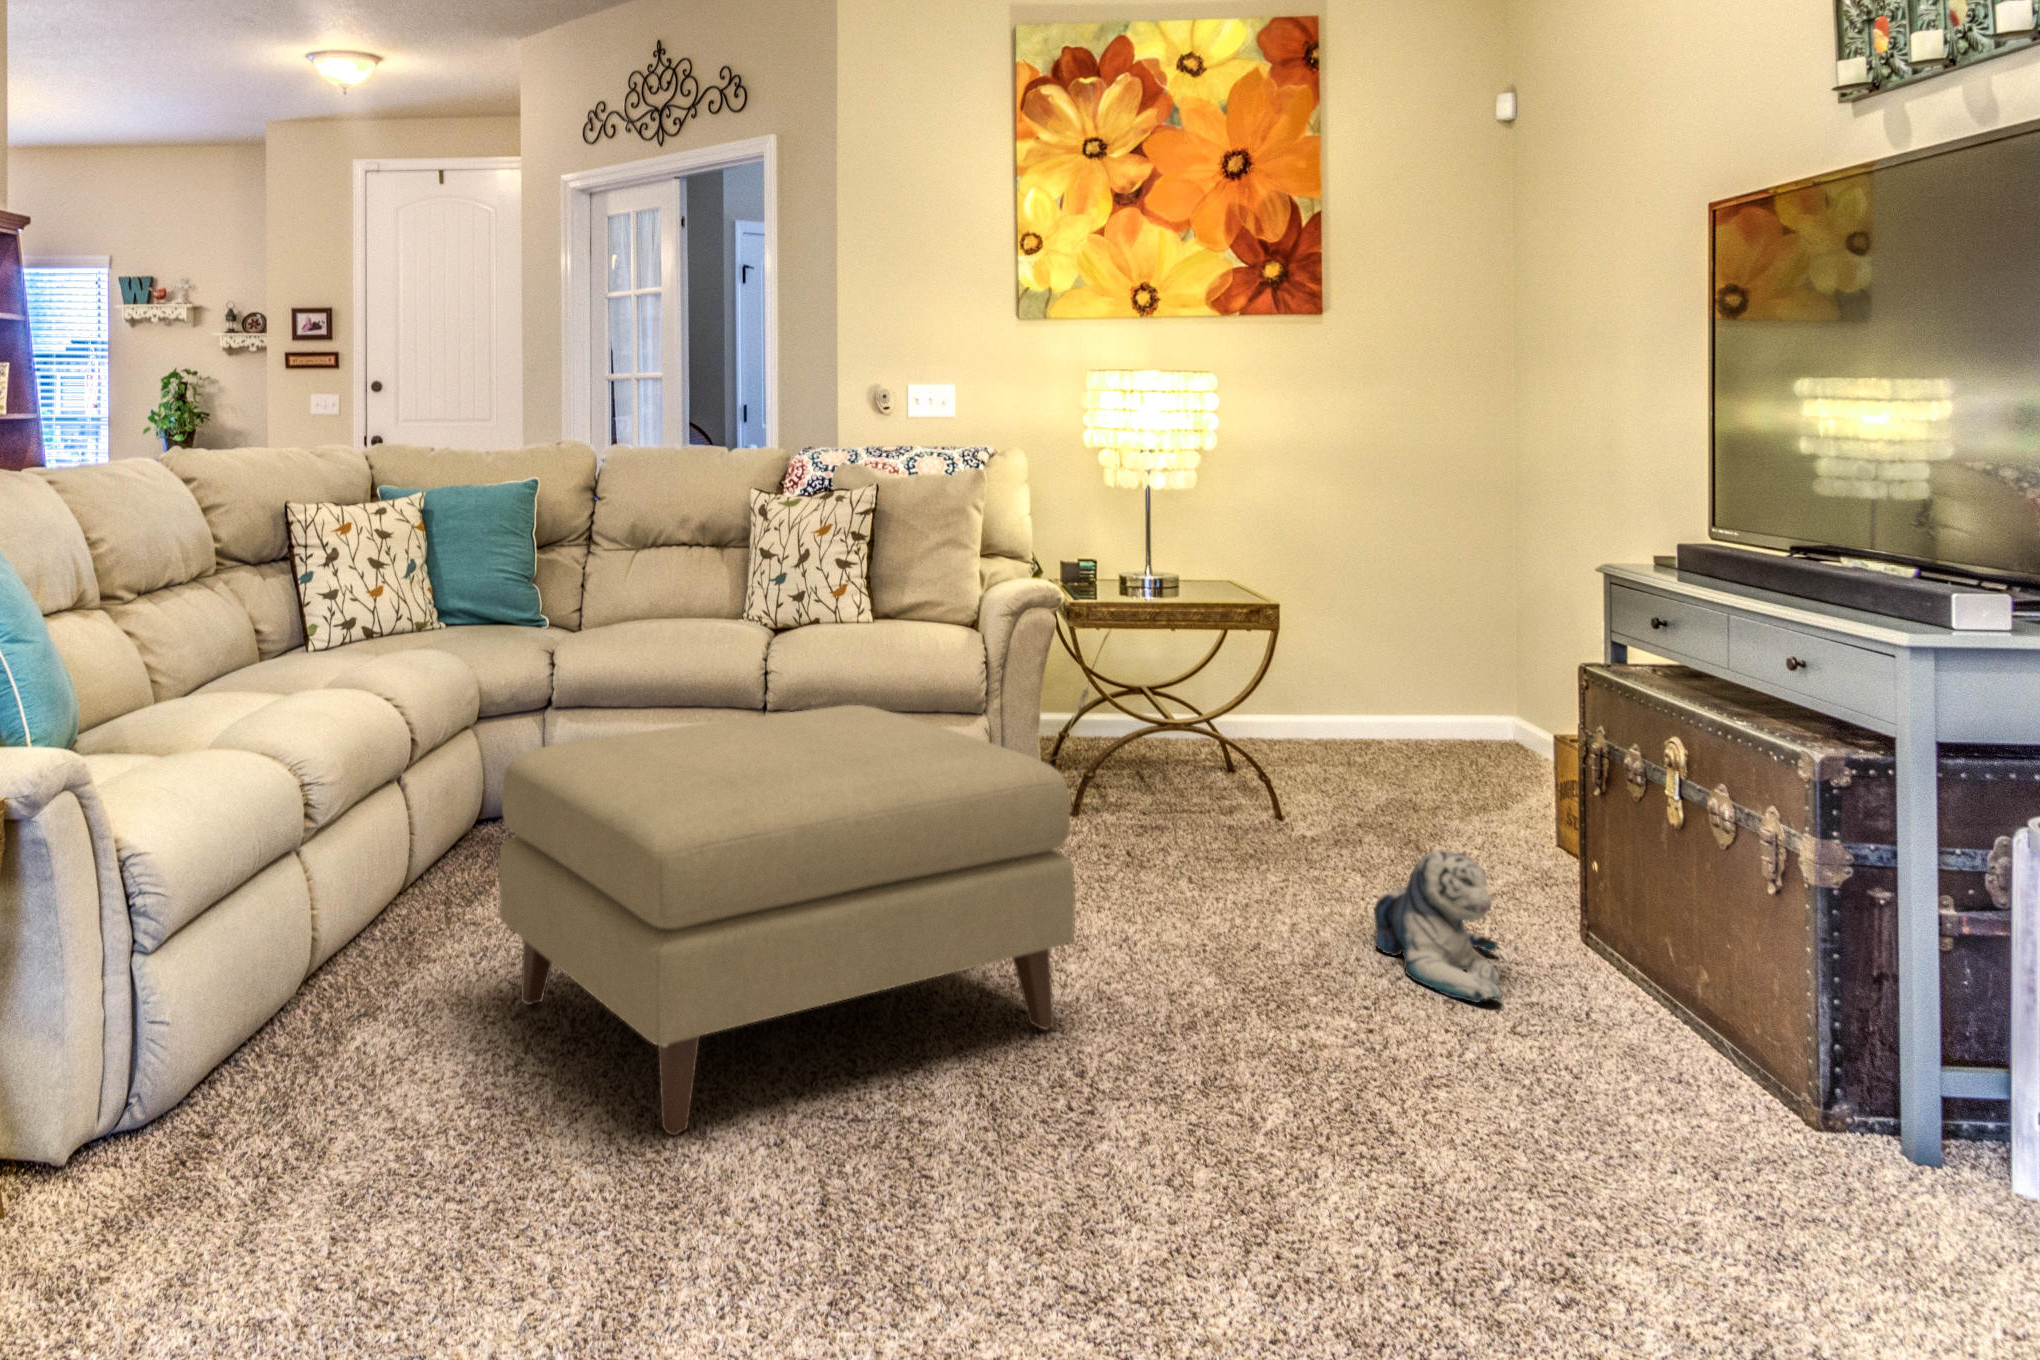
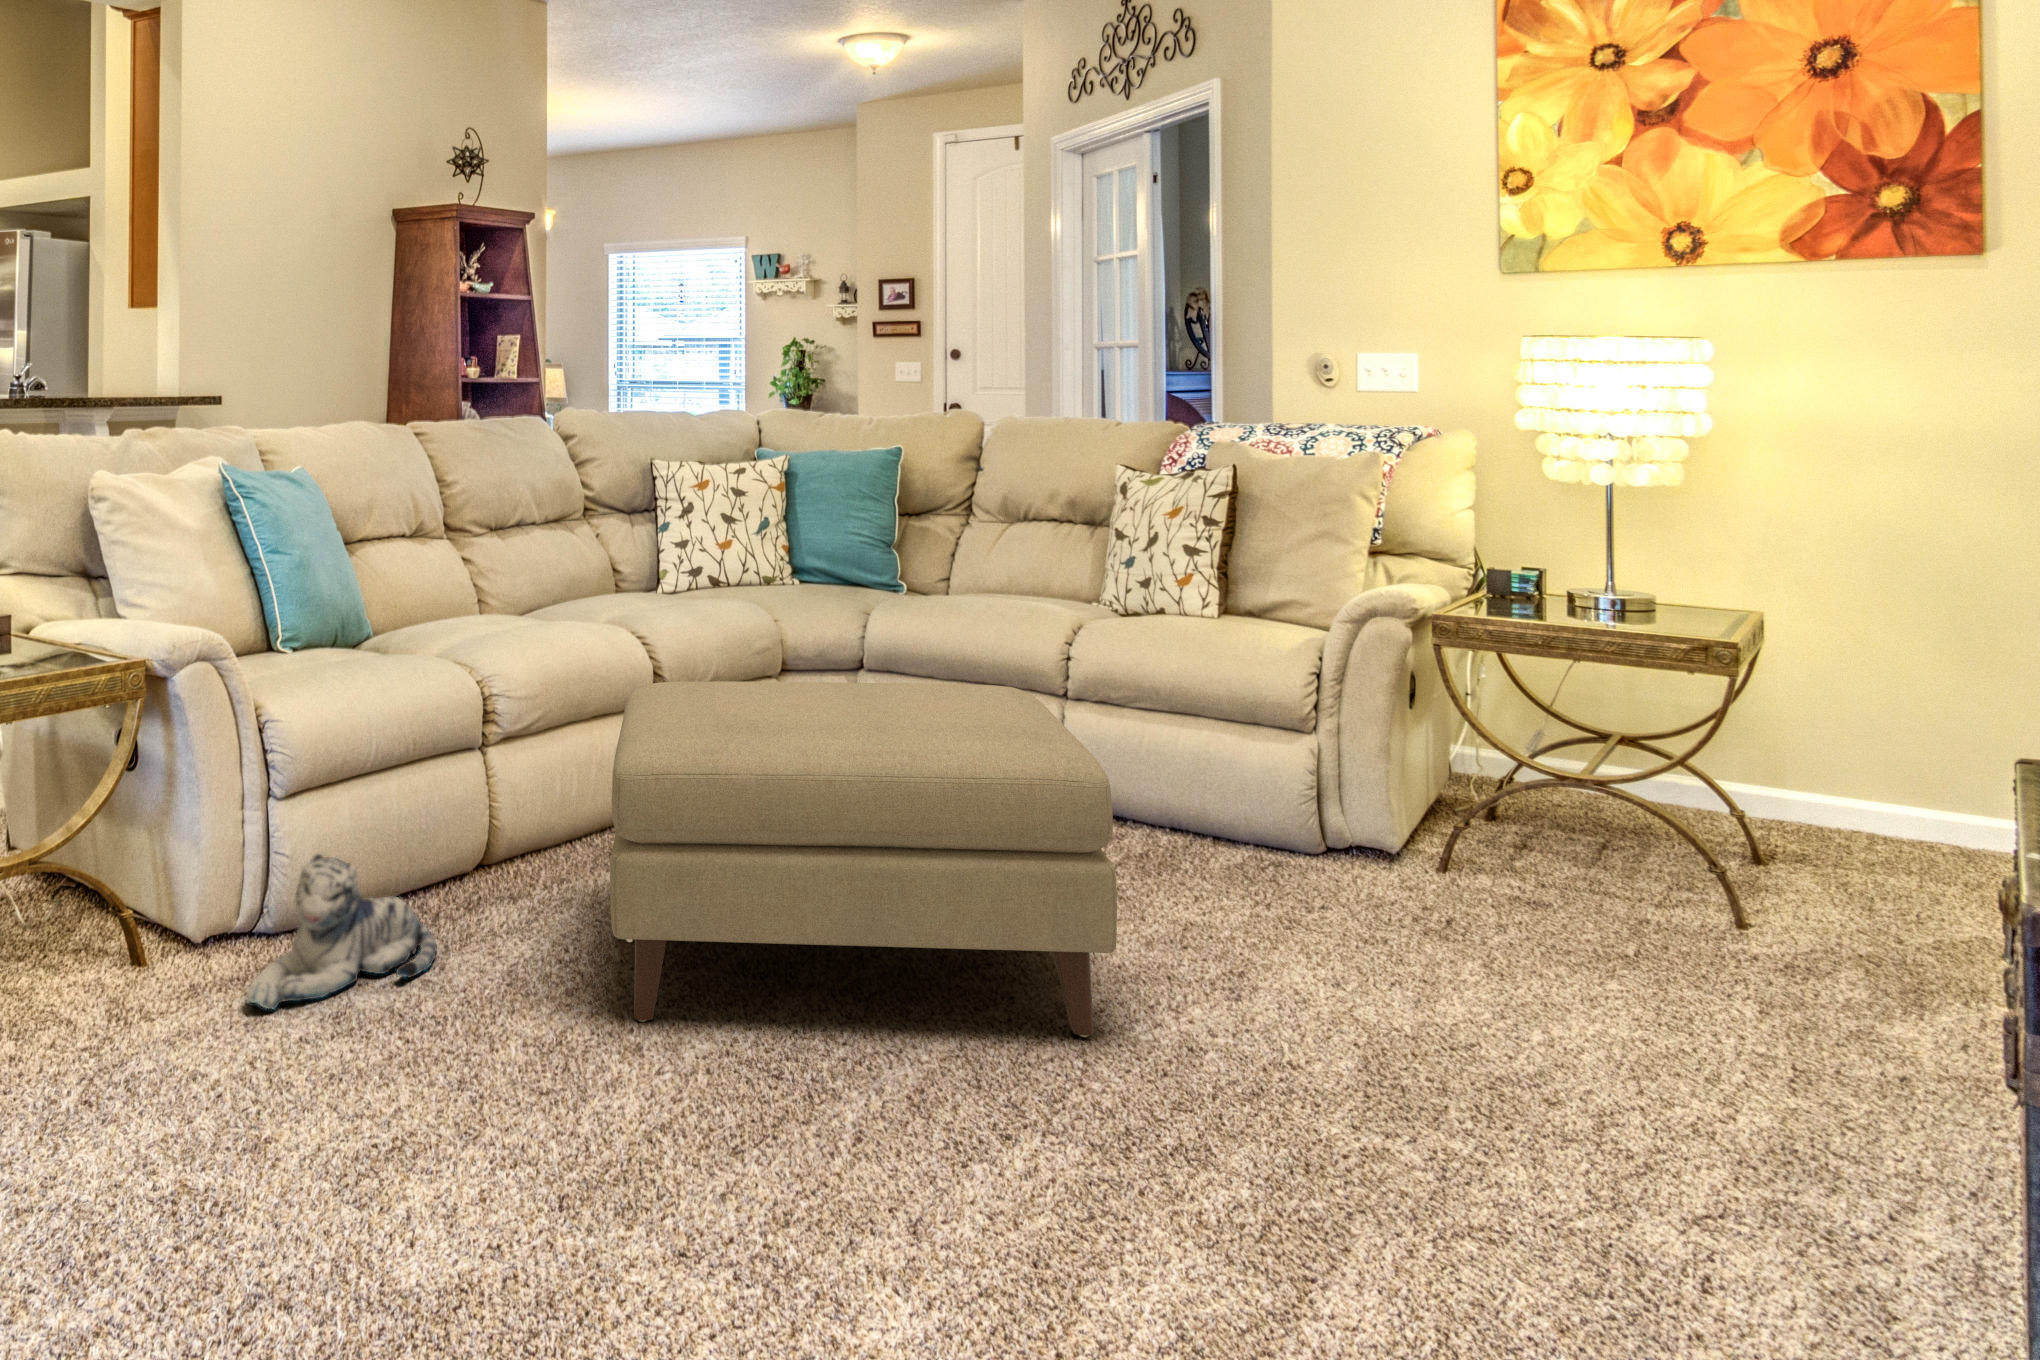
plush toy: present [1374,851,1502,1002] -> present [245,854,437,1009]

